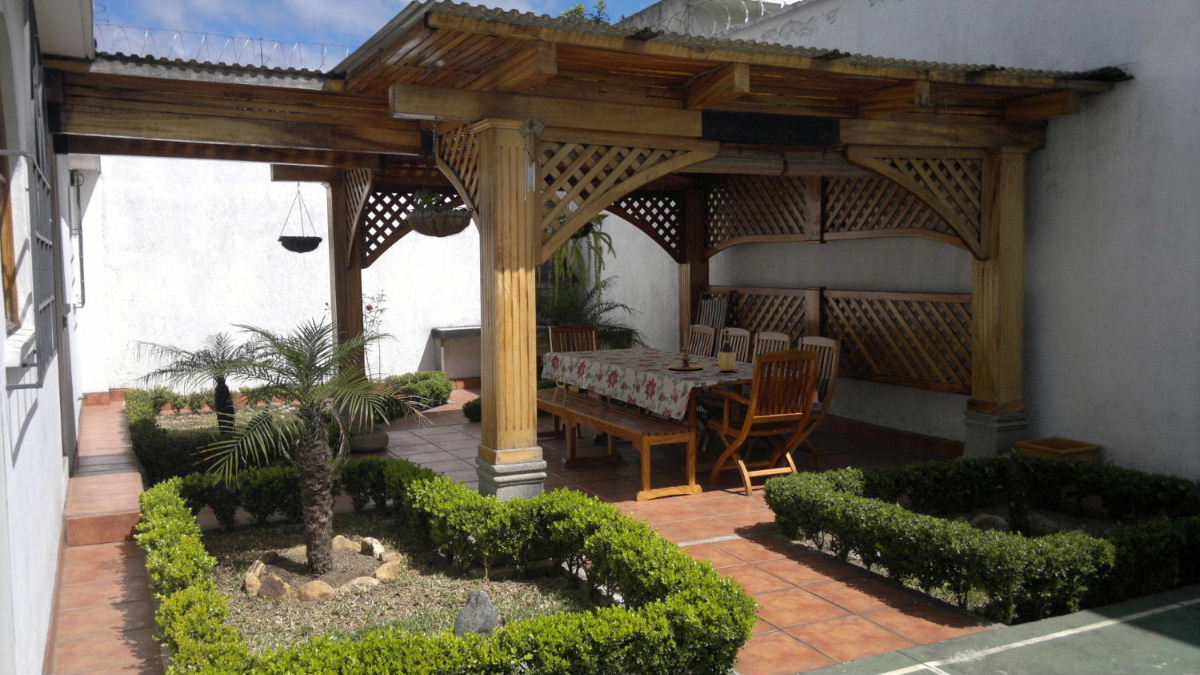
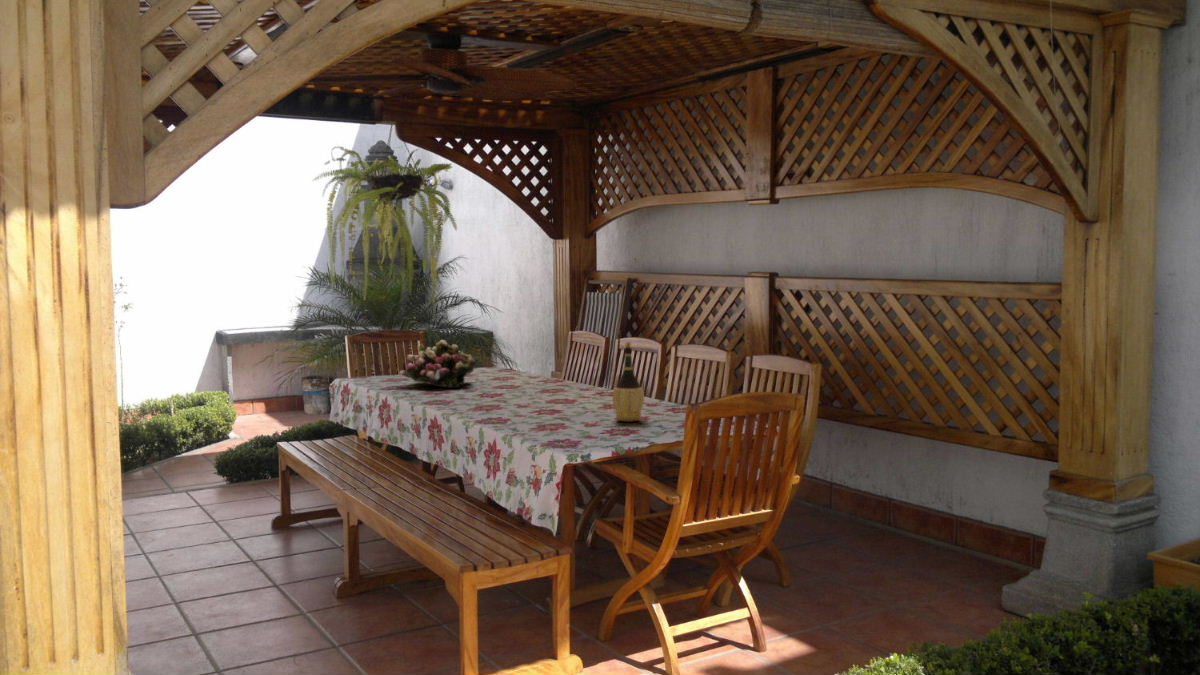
flower arrangement: none [591,329,636,357] -> present [399,340,476,388]
candle holder: present [669,330,703,370] -> none [523,345,586,419]

